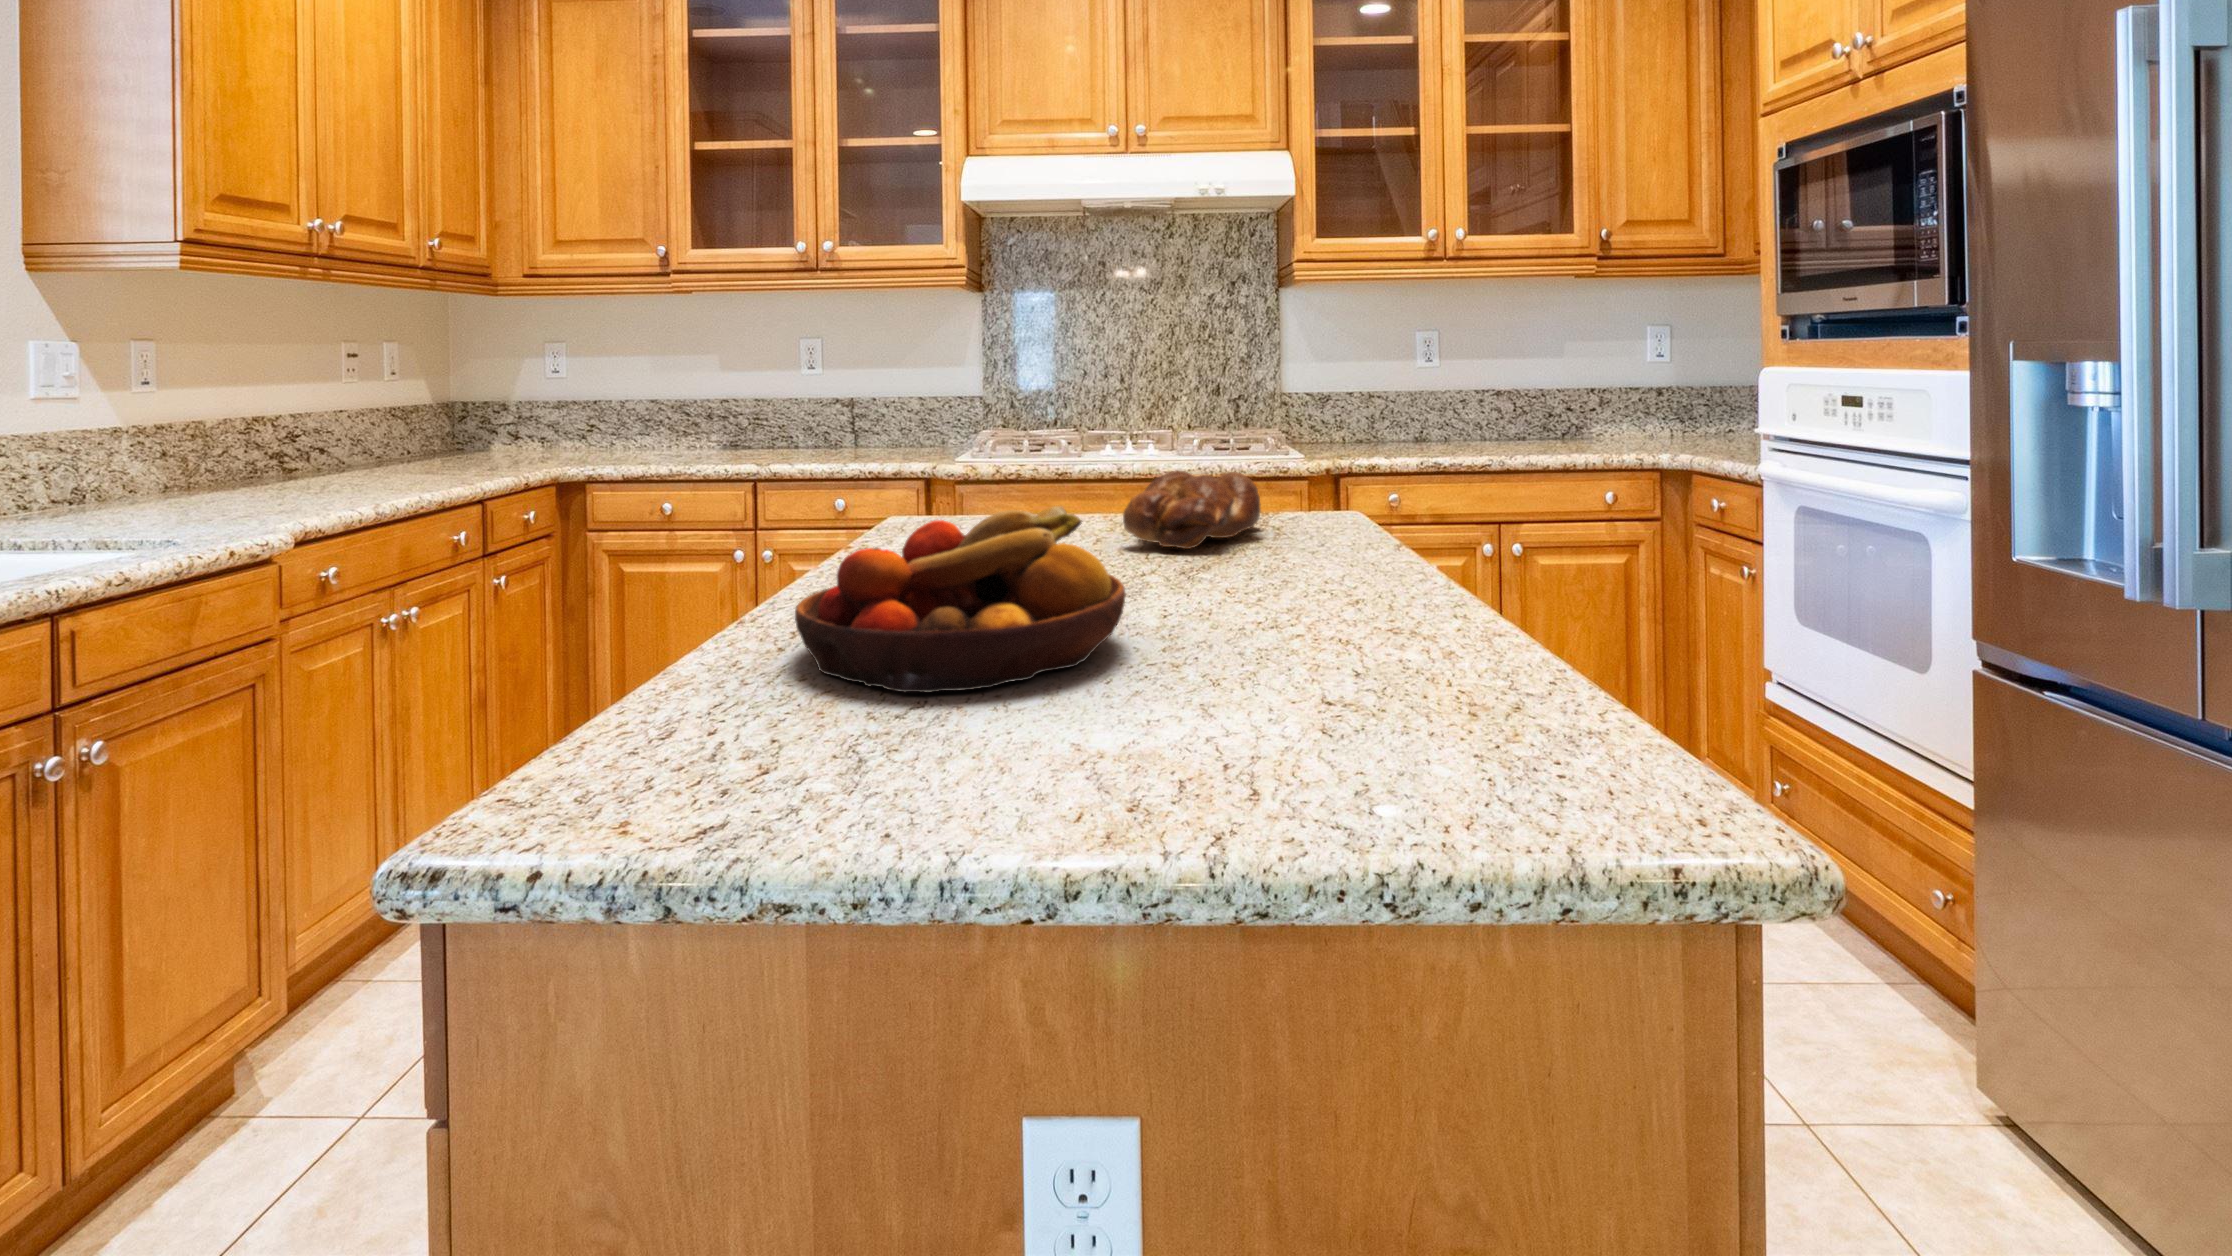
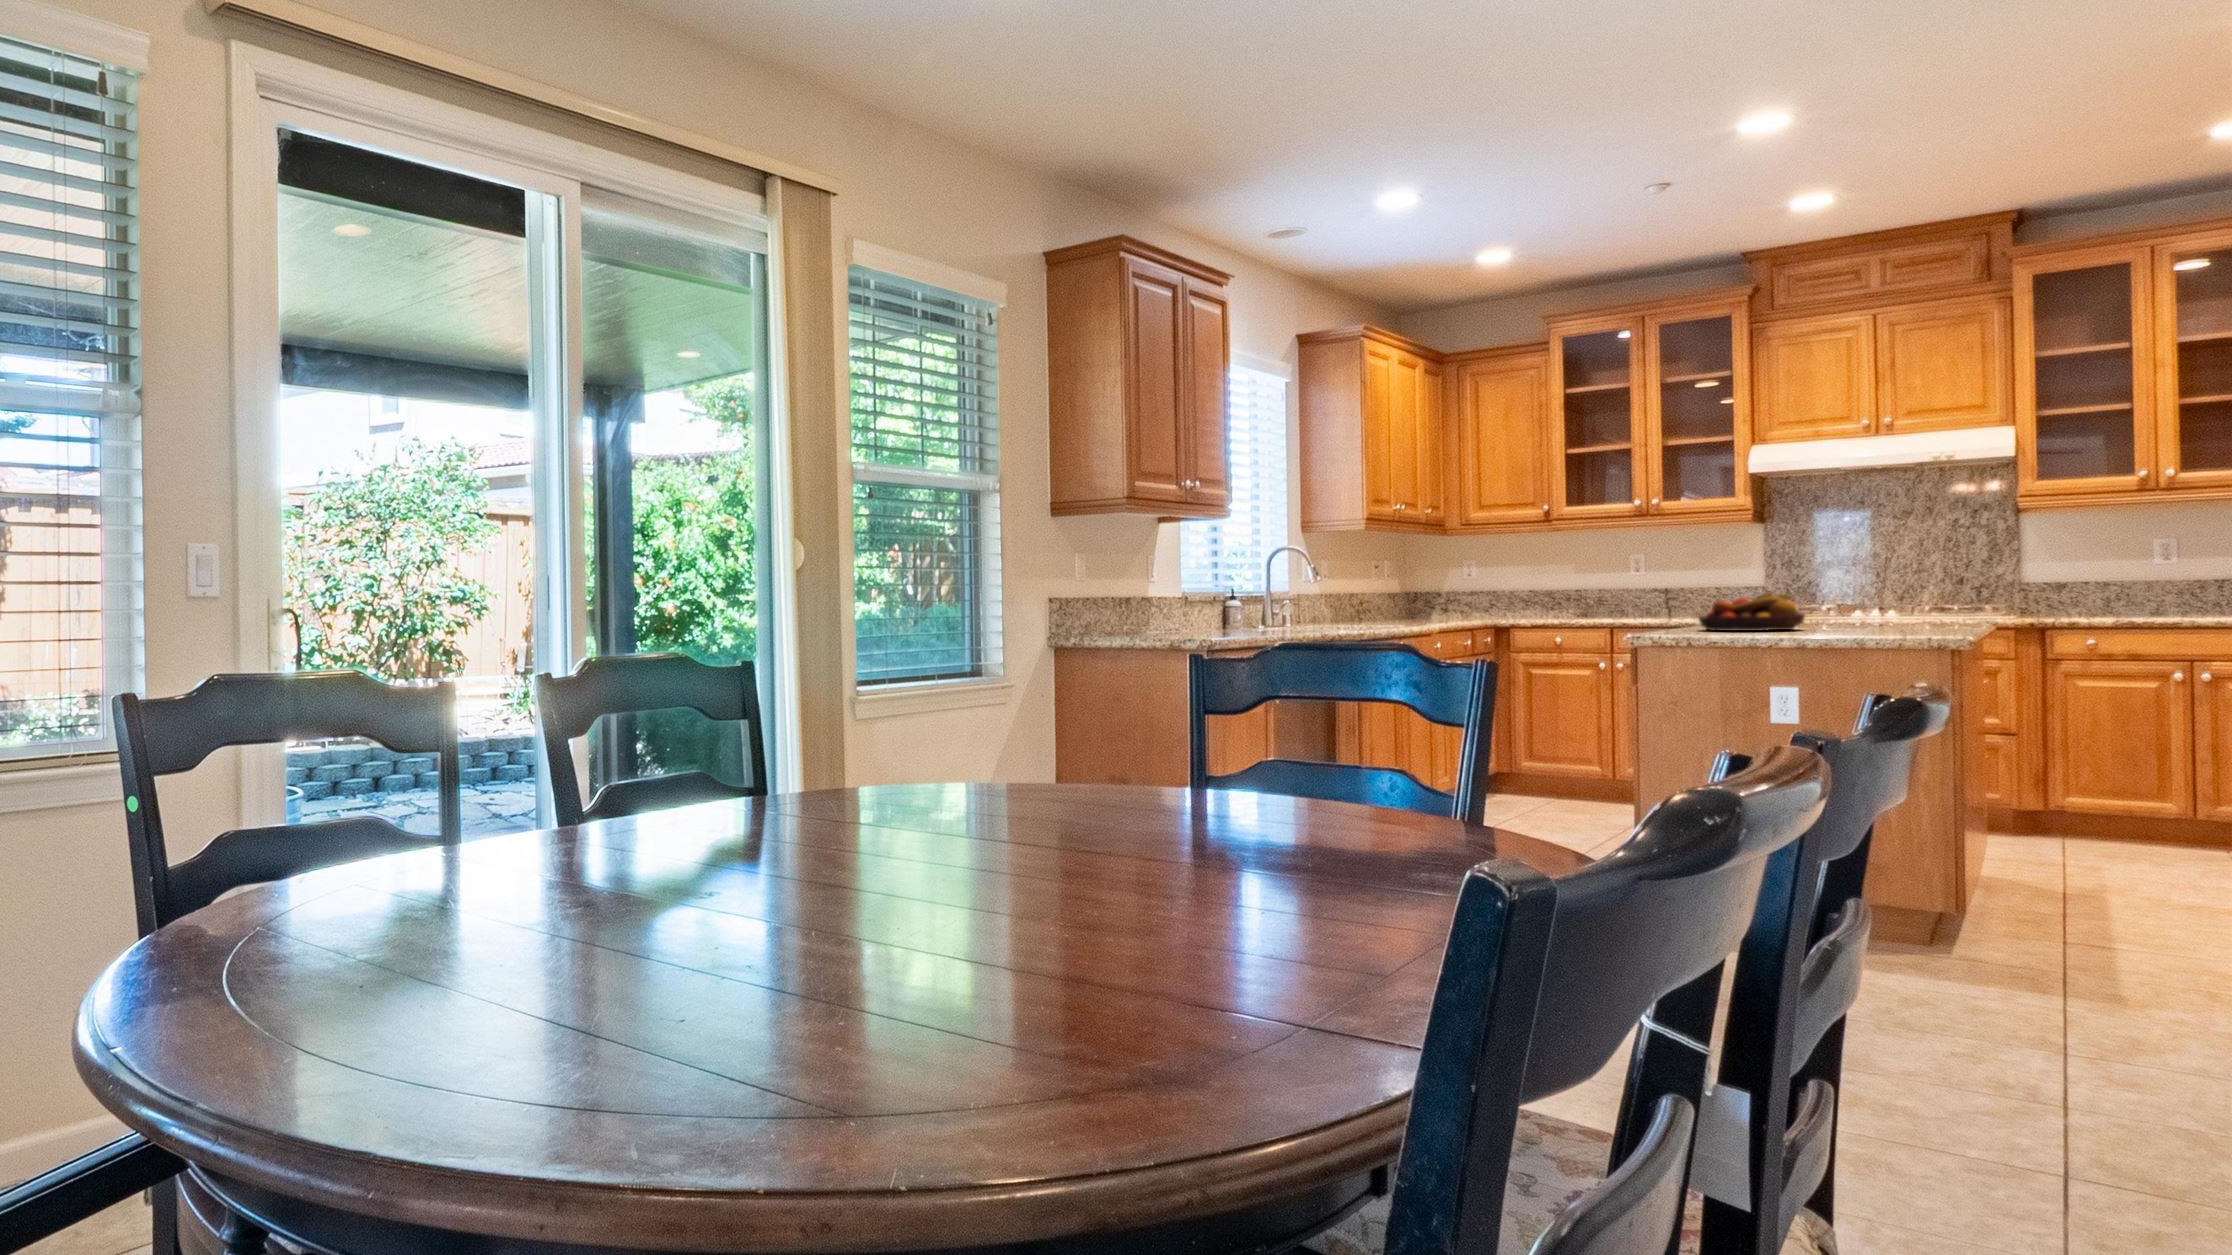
bread loaf: present [1123,471,1261,549] -> none [1823,598,1900,624]

